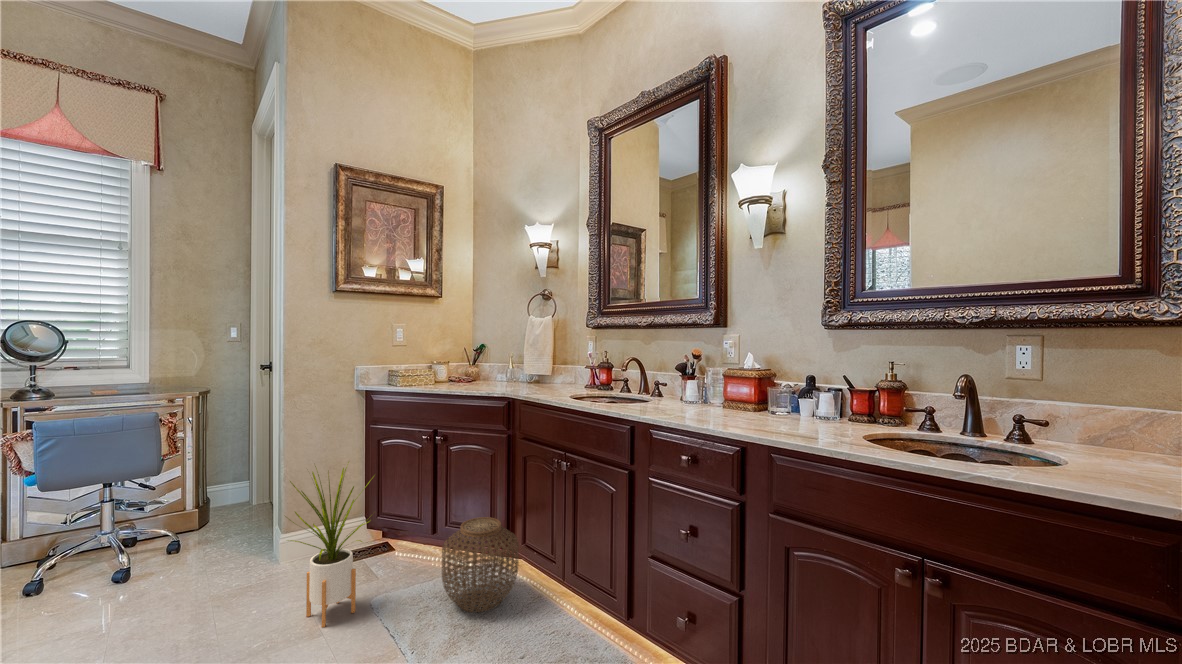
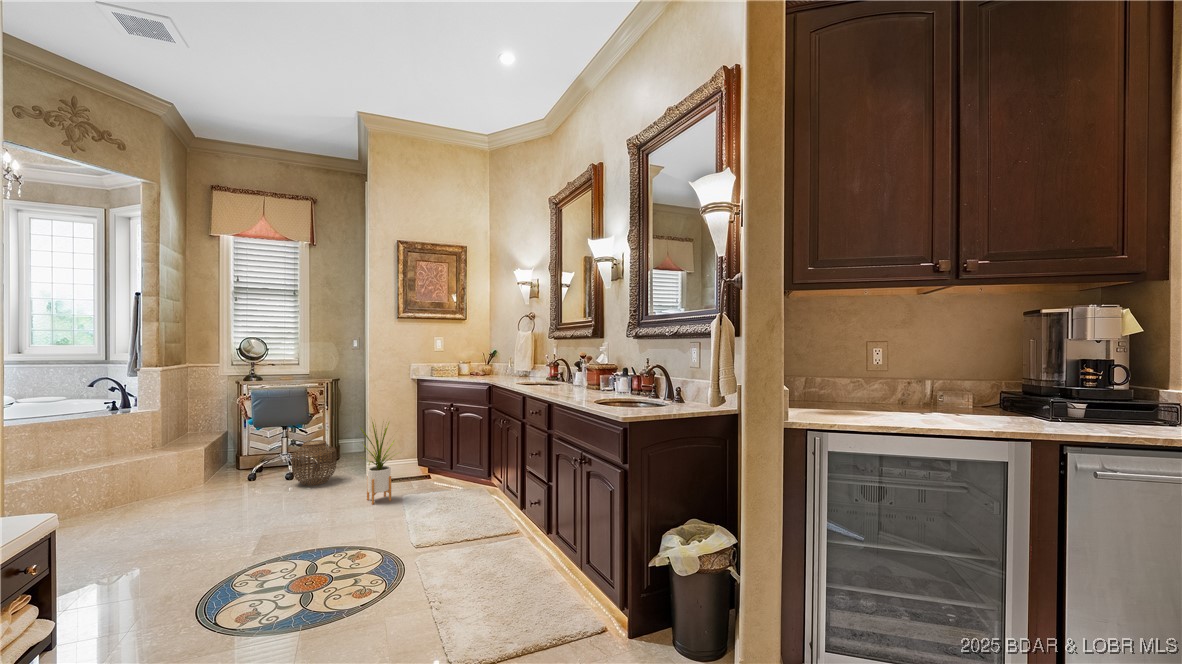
woven basket: present [442,517,519,612] -> present [292,440,337,486]

